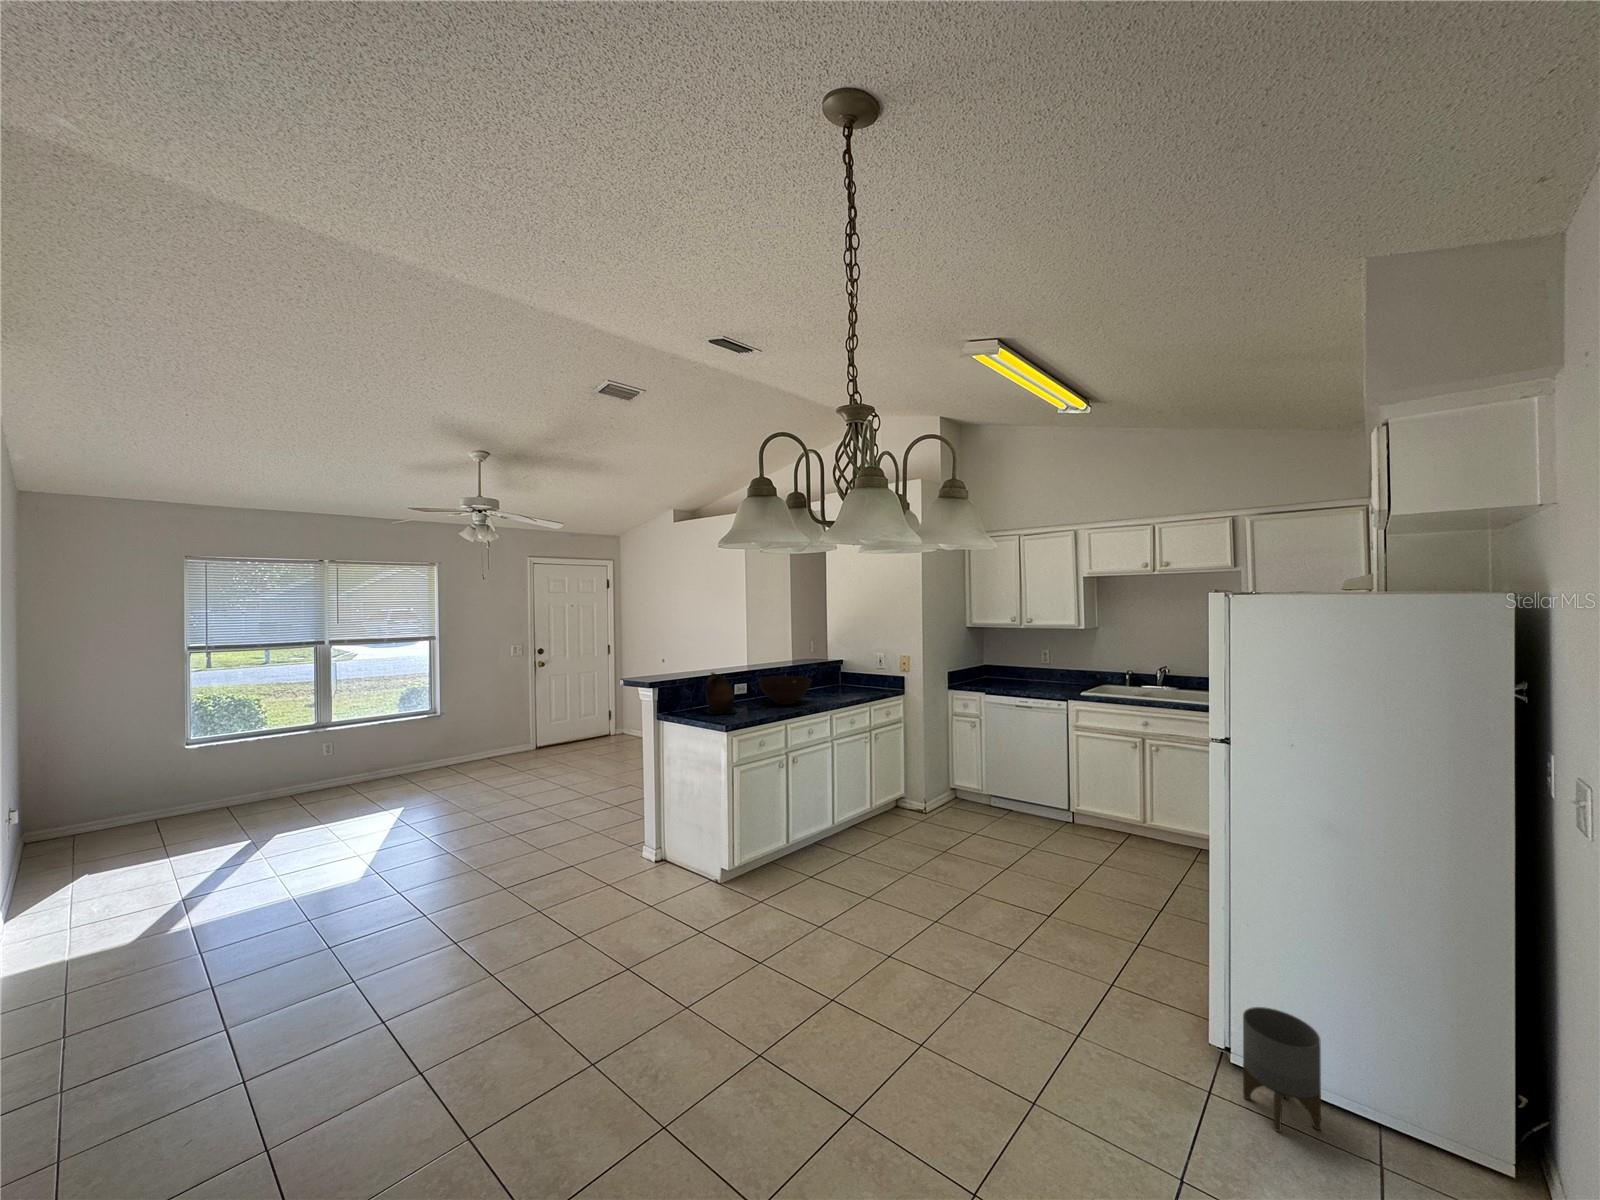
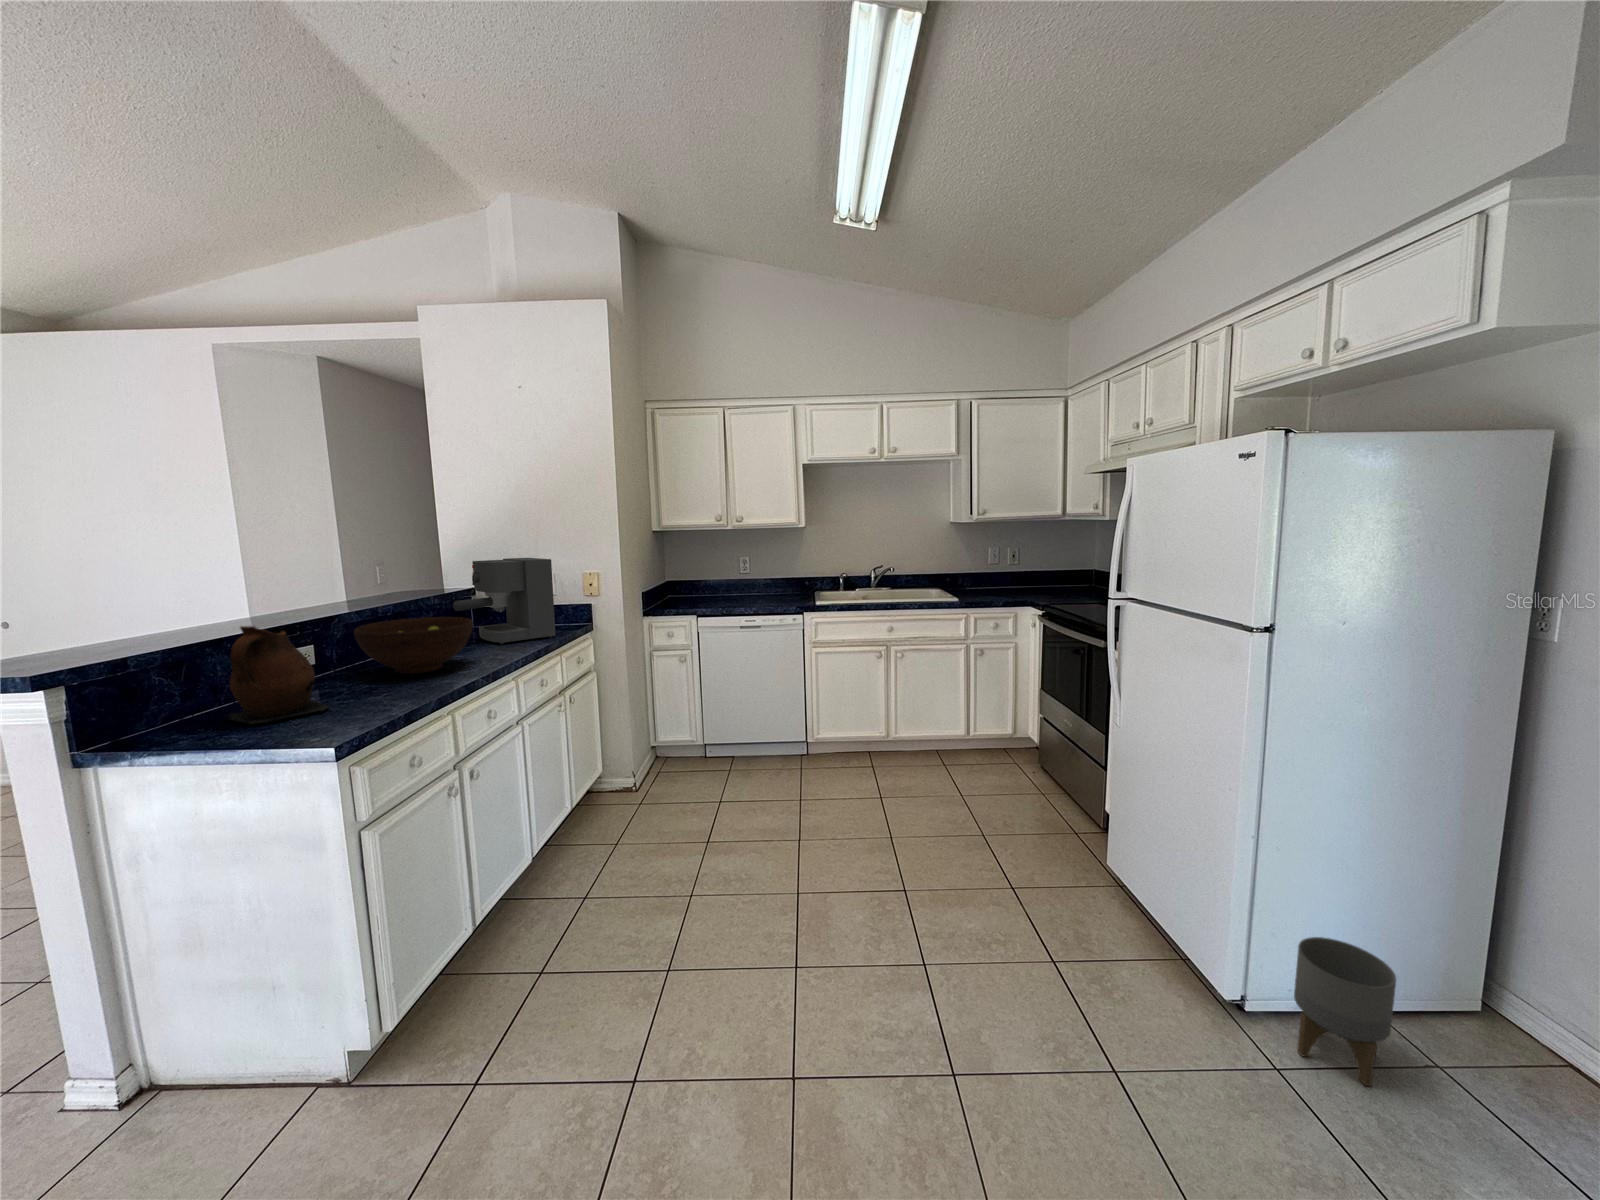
coffee maker: none [814,645,867,696] -> present [453,558,556,644]

